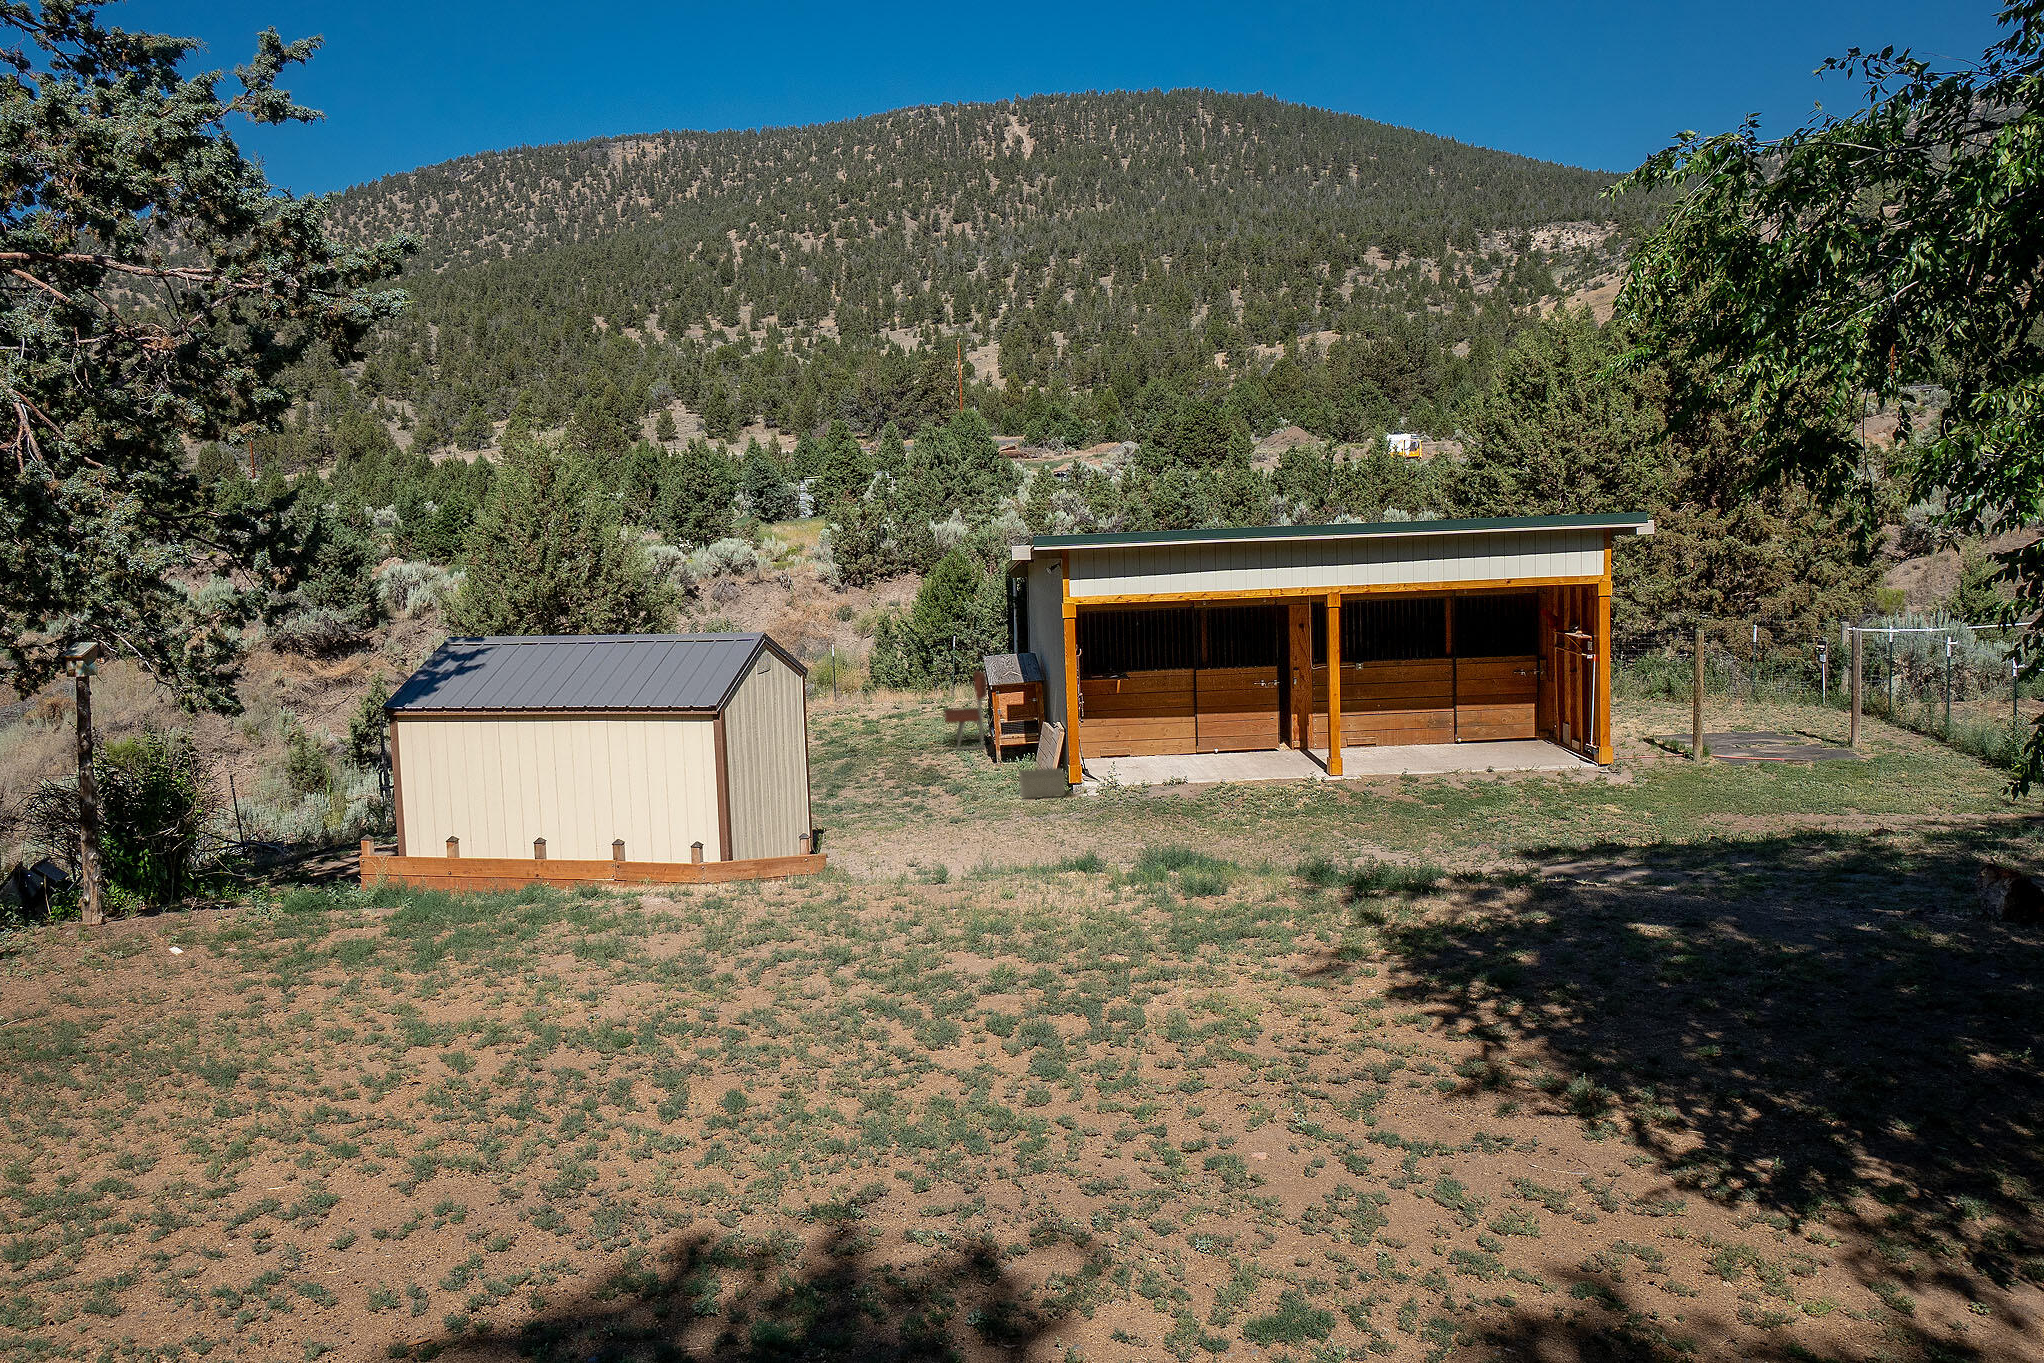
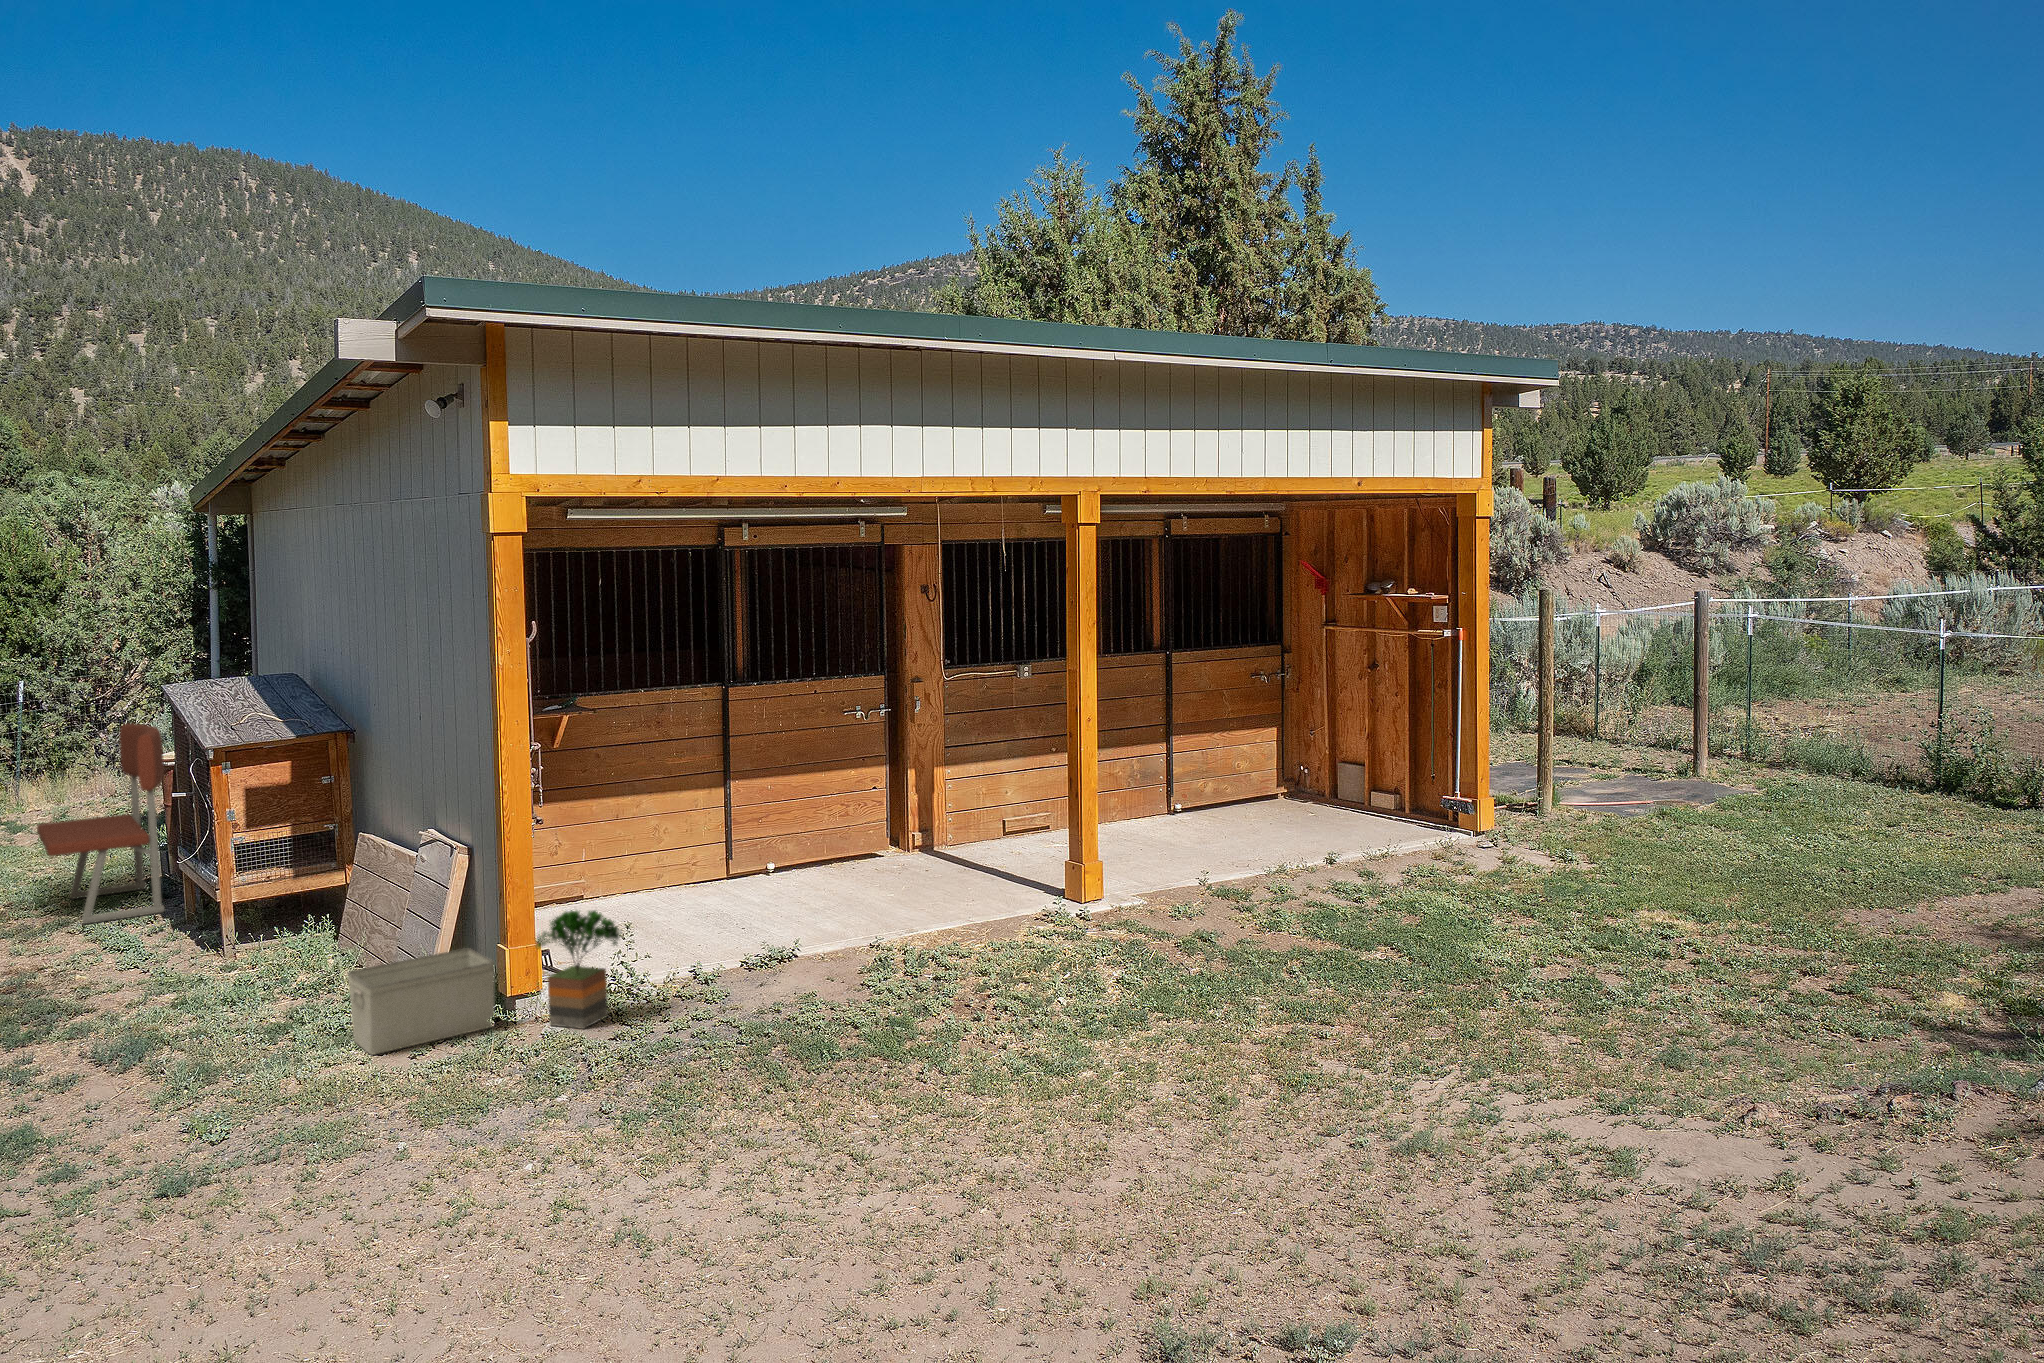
potted tree: none [1077,757,1109,800] -> present [536,910,622,1029]

